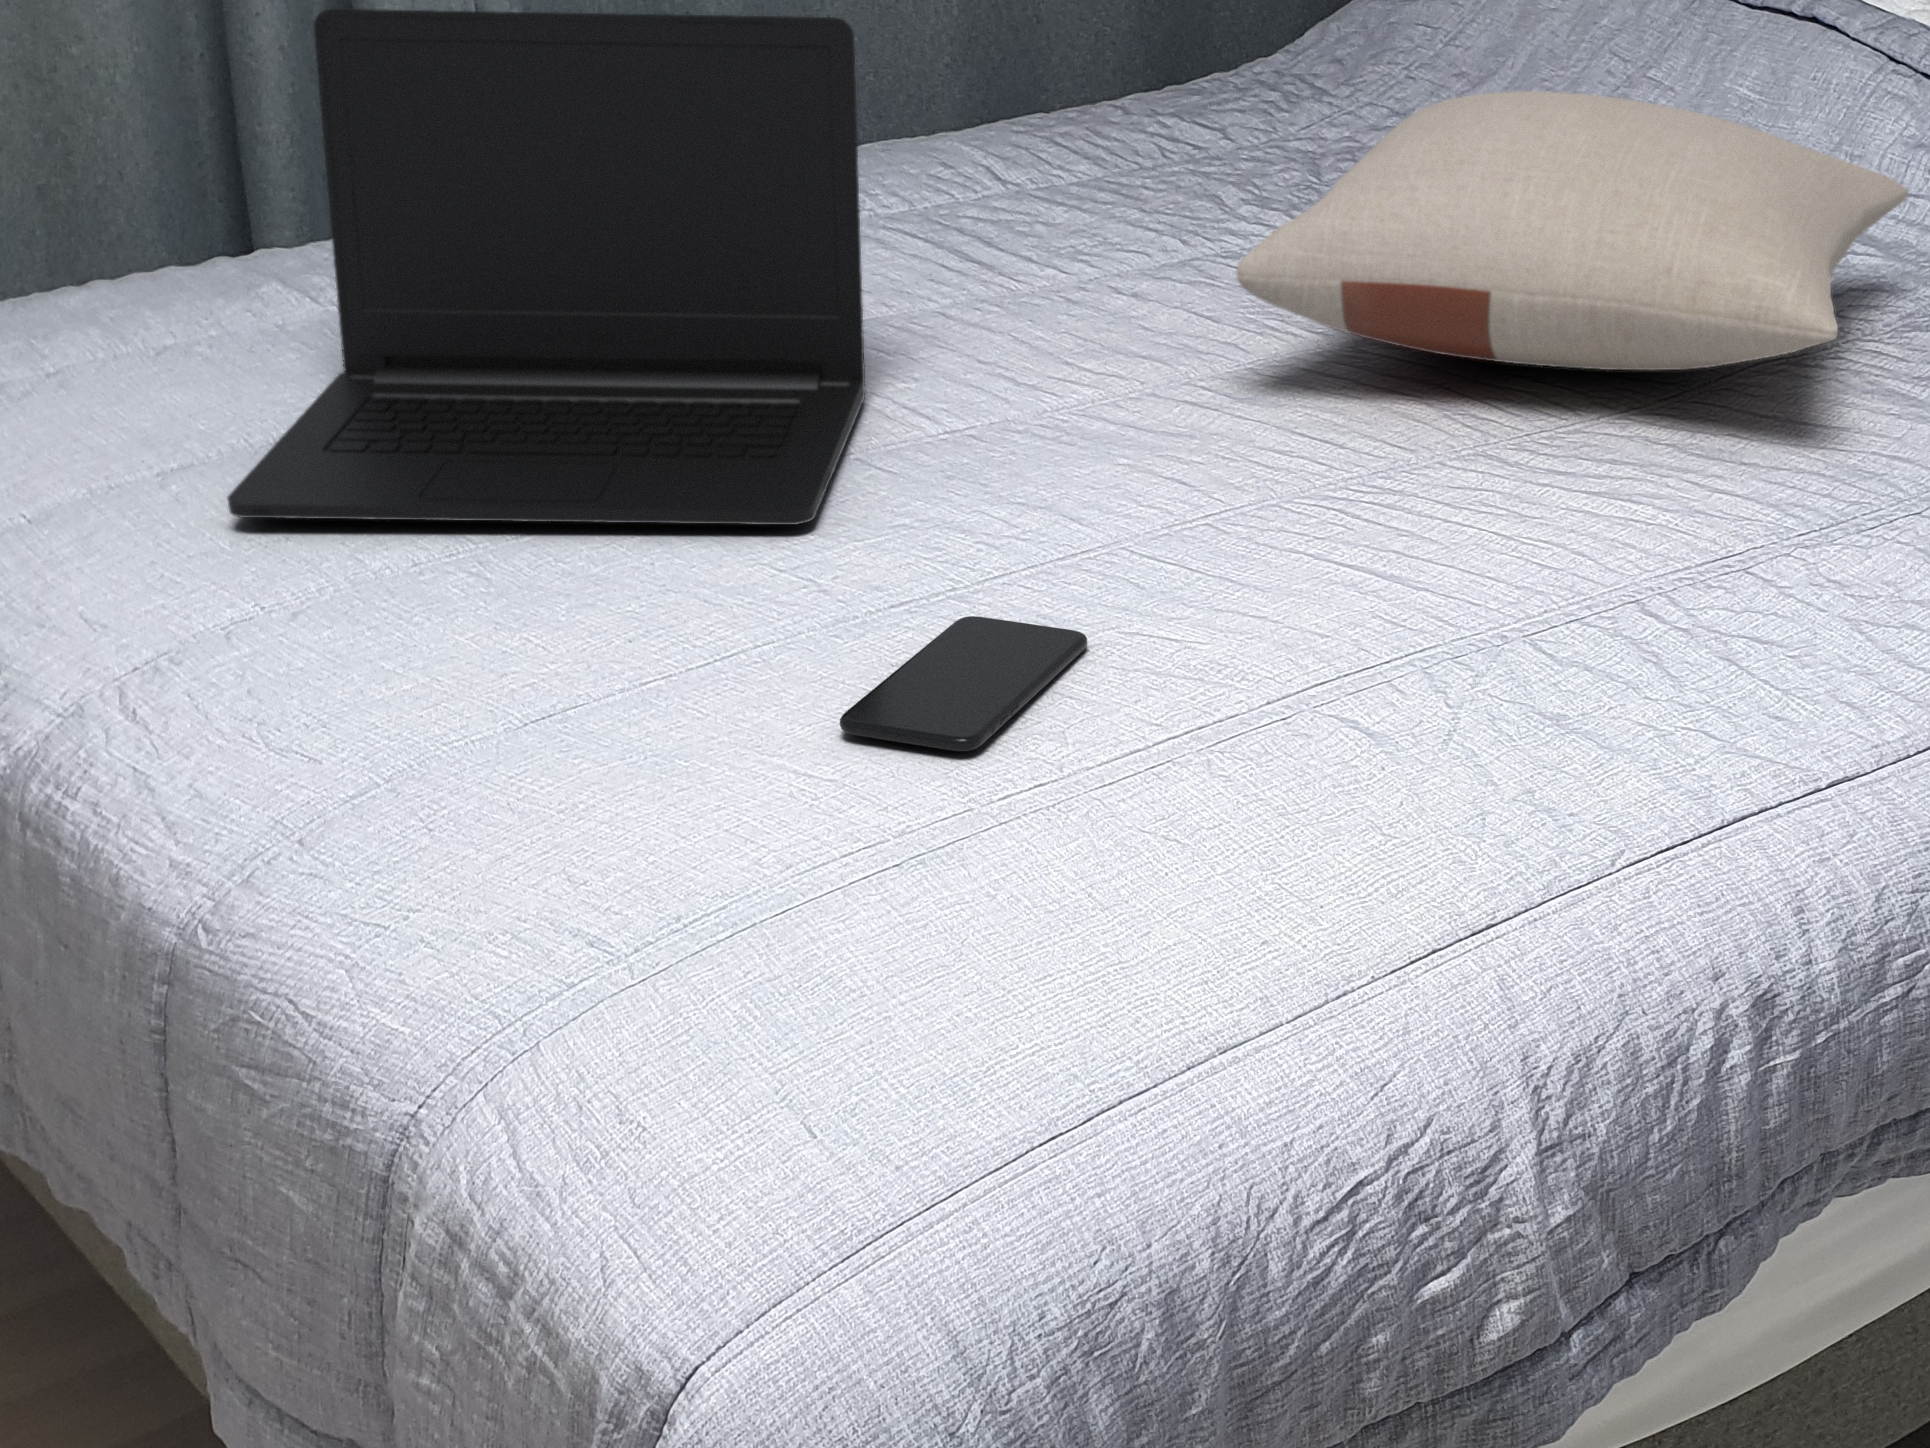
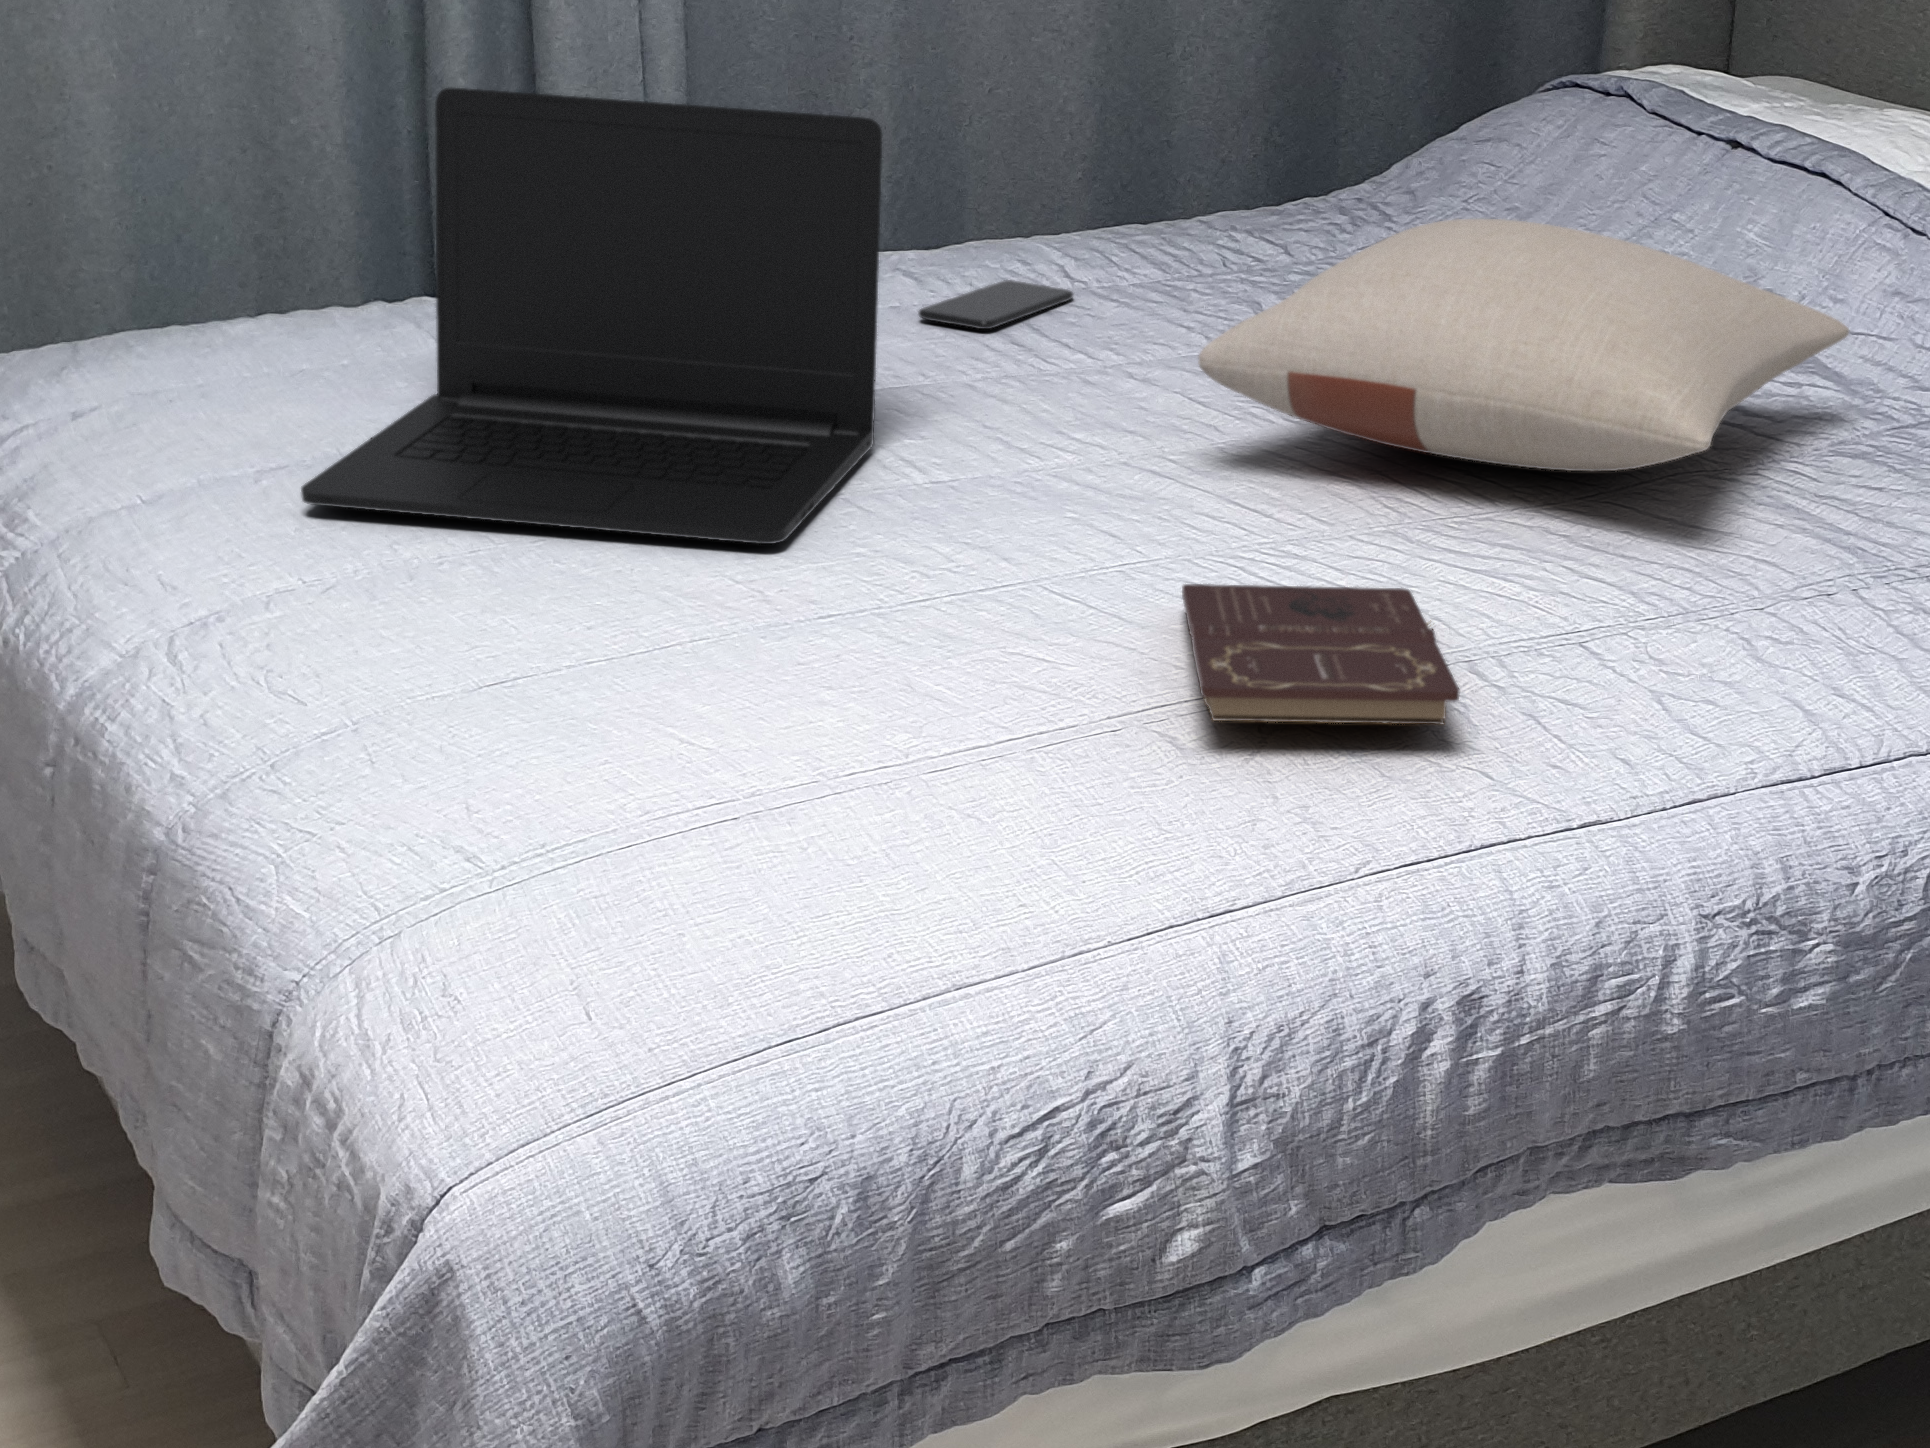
book: none [1296,523,1681,701] -> present [1182,584,1459,724]
smartphone: present [840,616,1087,751] -> present [918,280,1073,329]

